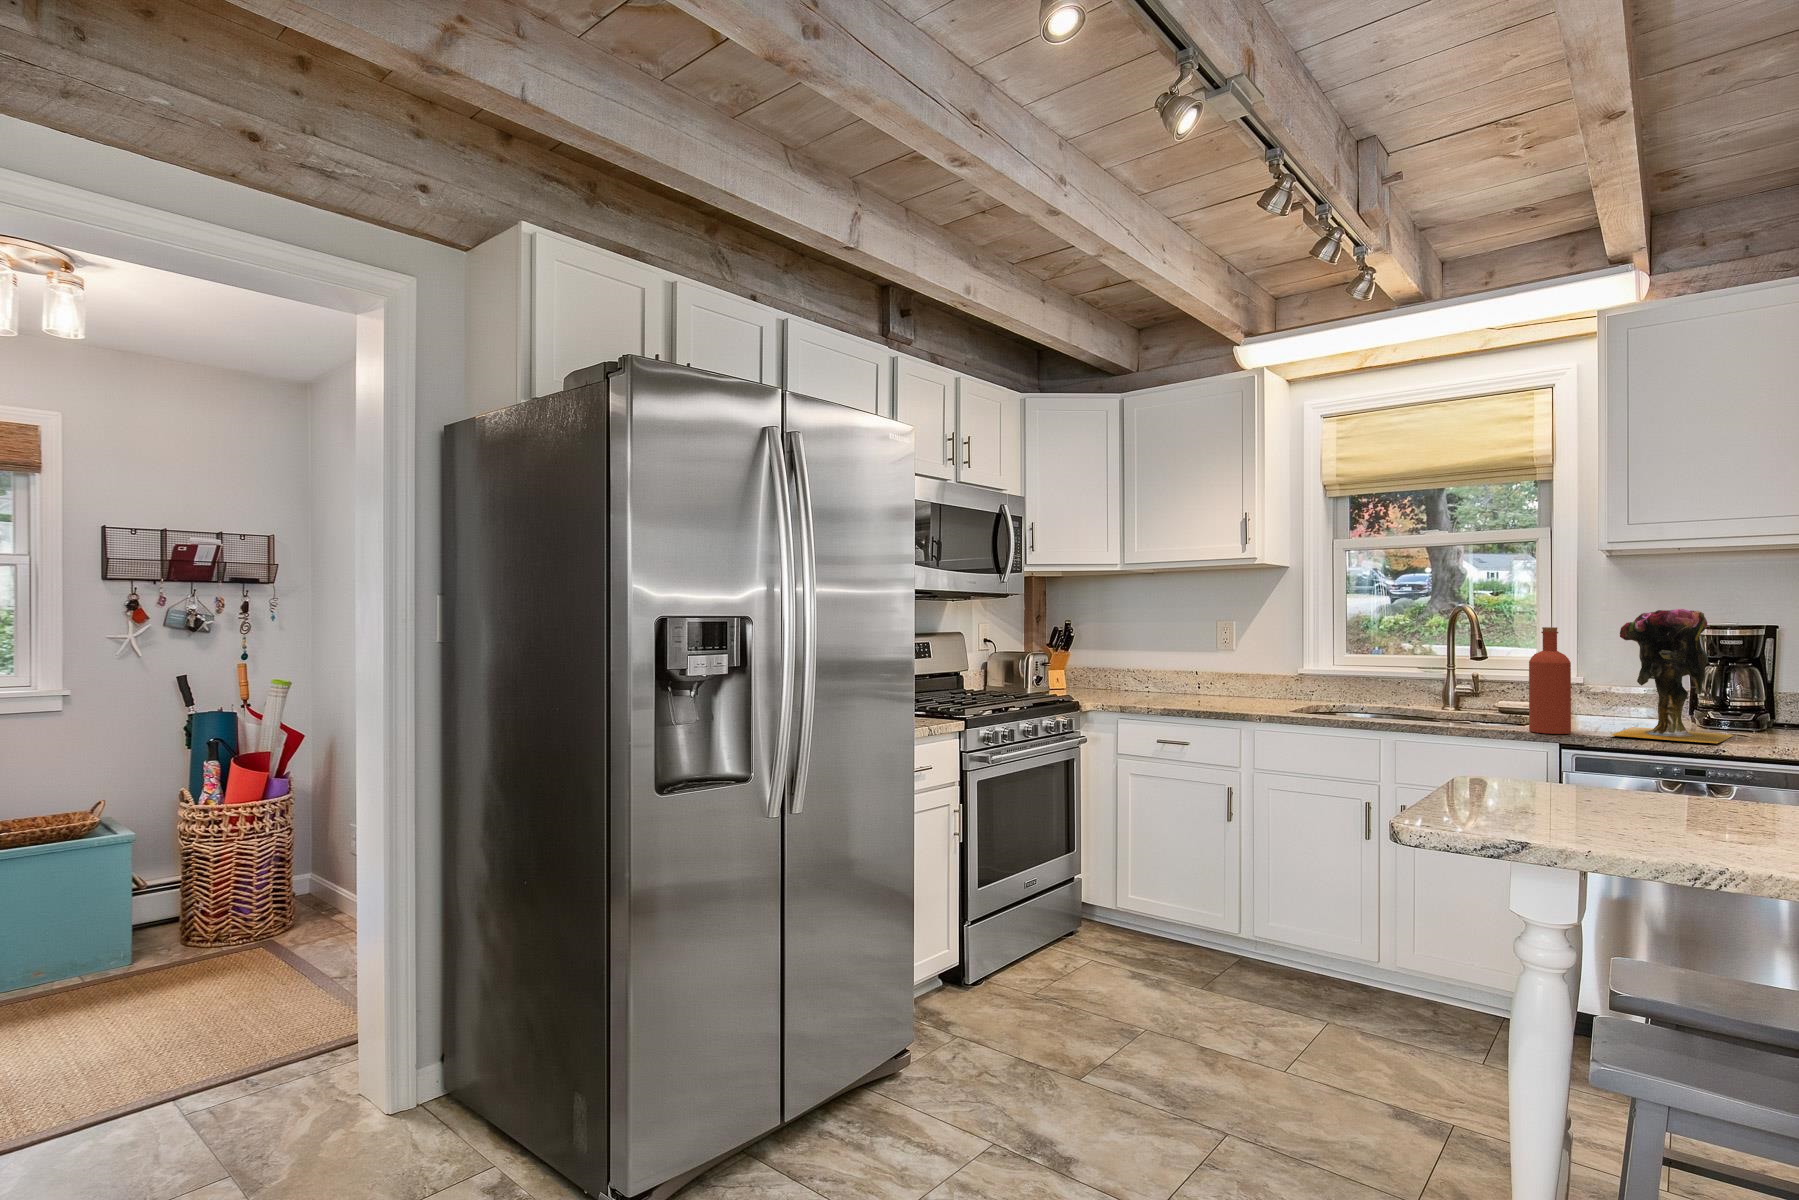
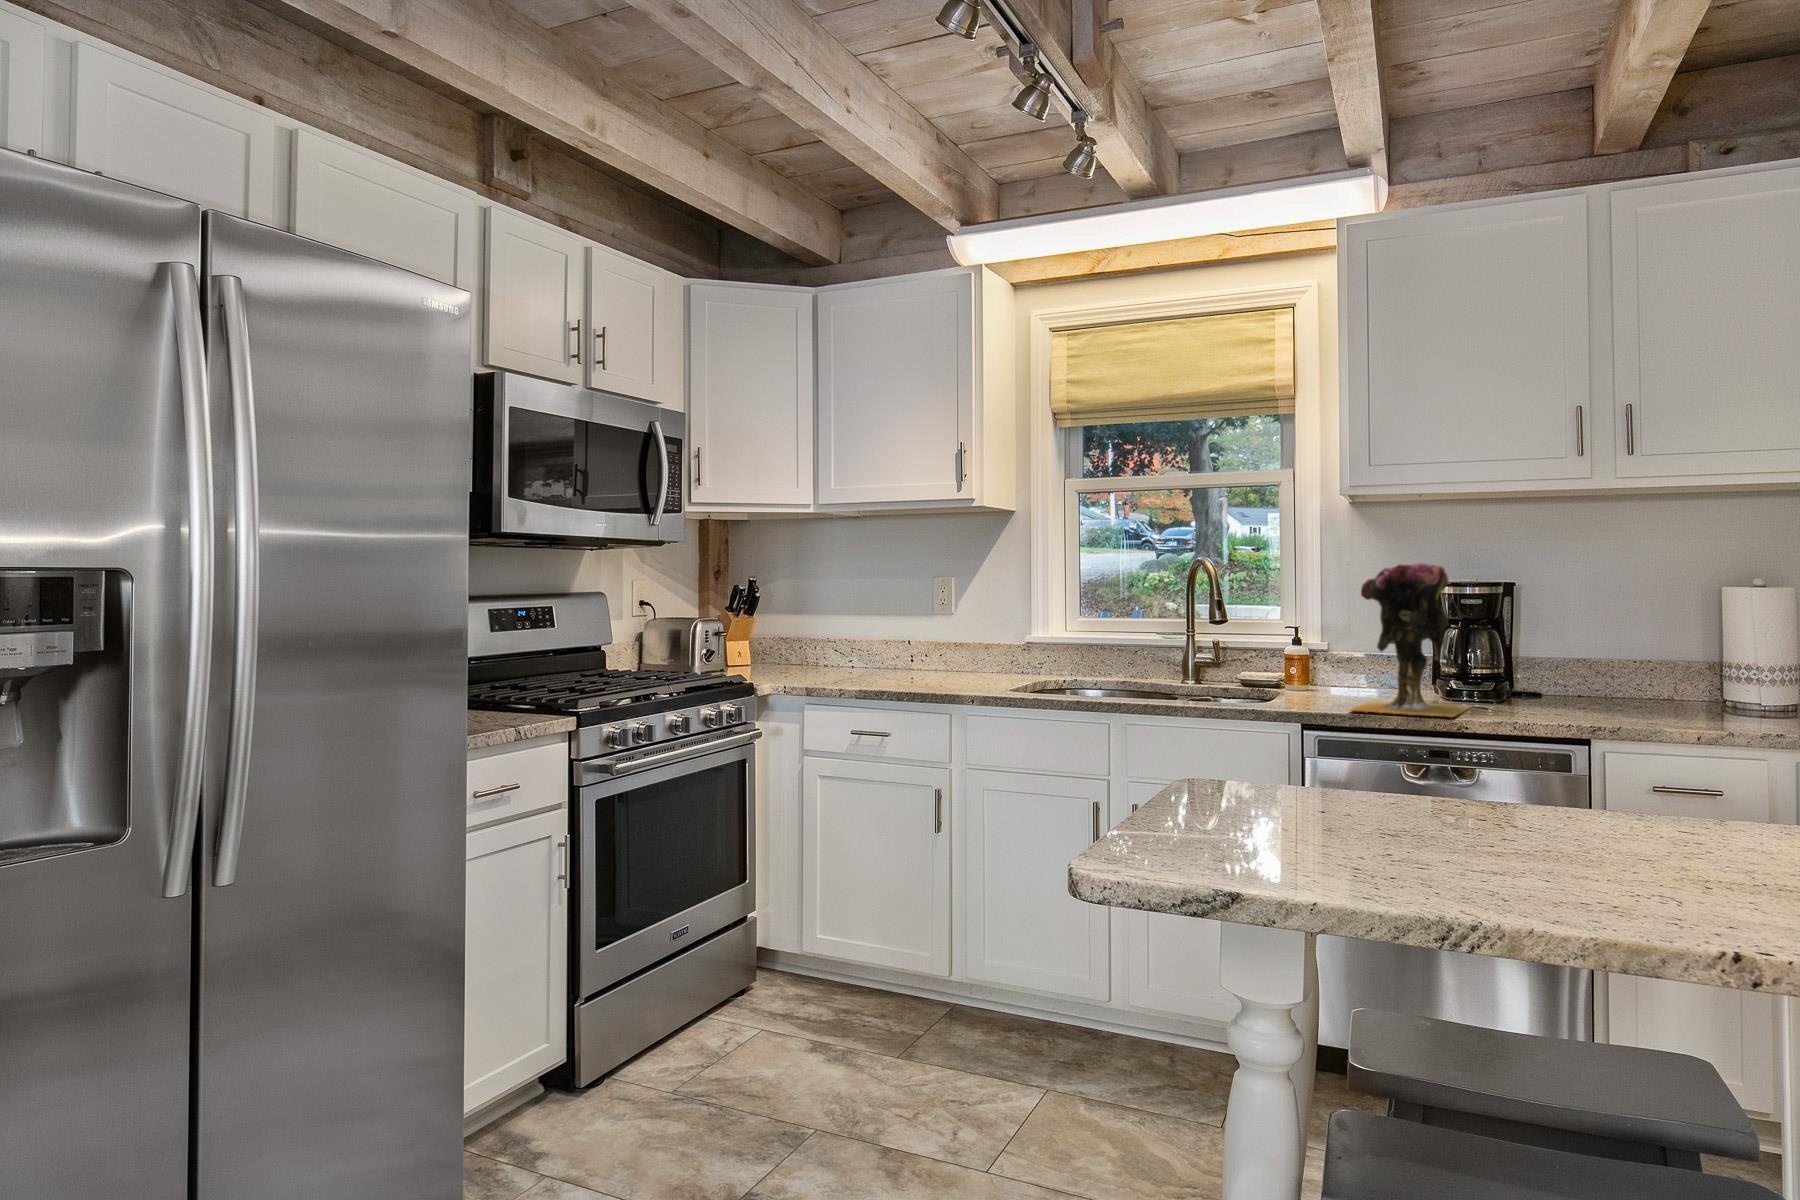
bottle: present [1529,627,1571,734] -> none [1265,585,1309,710]

